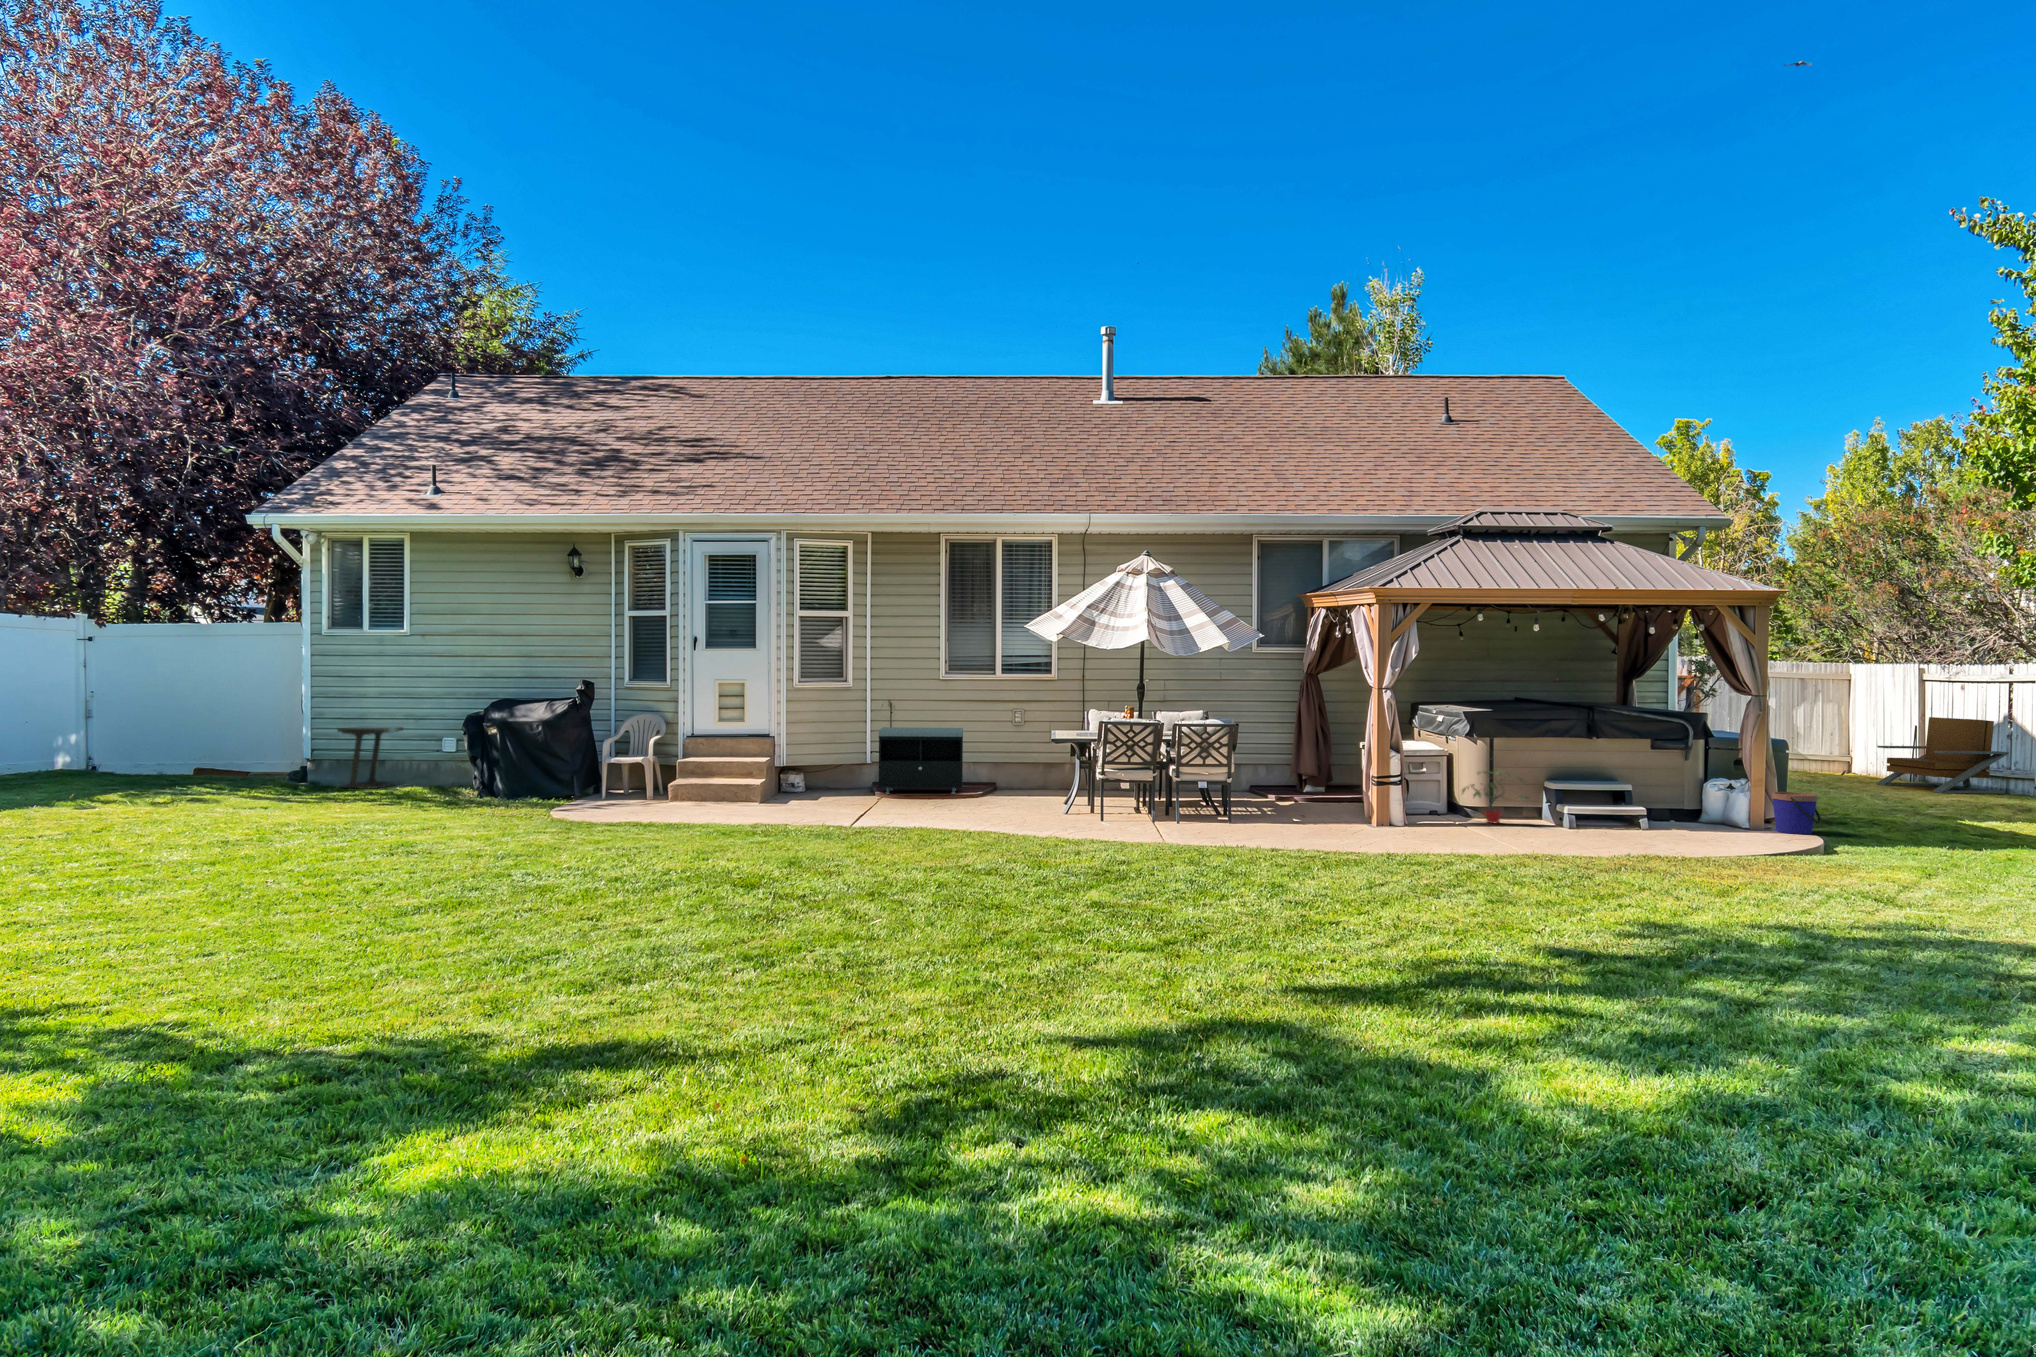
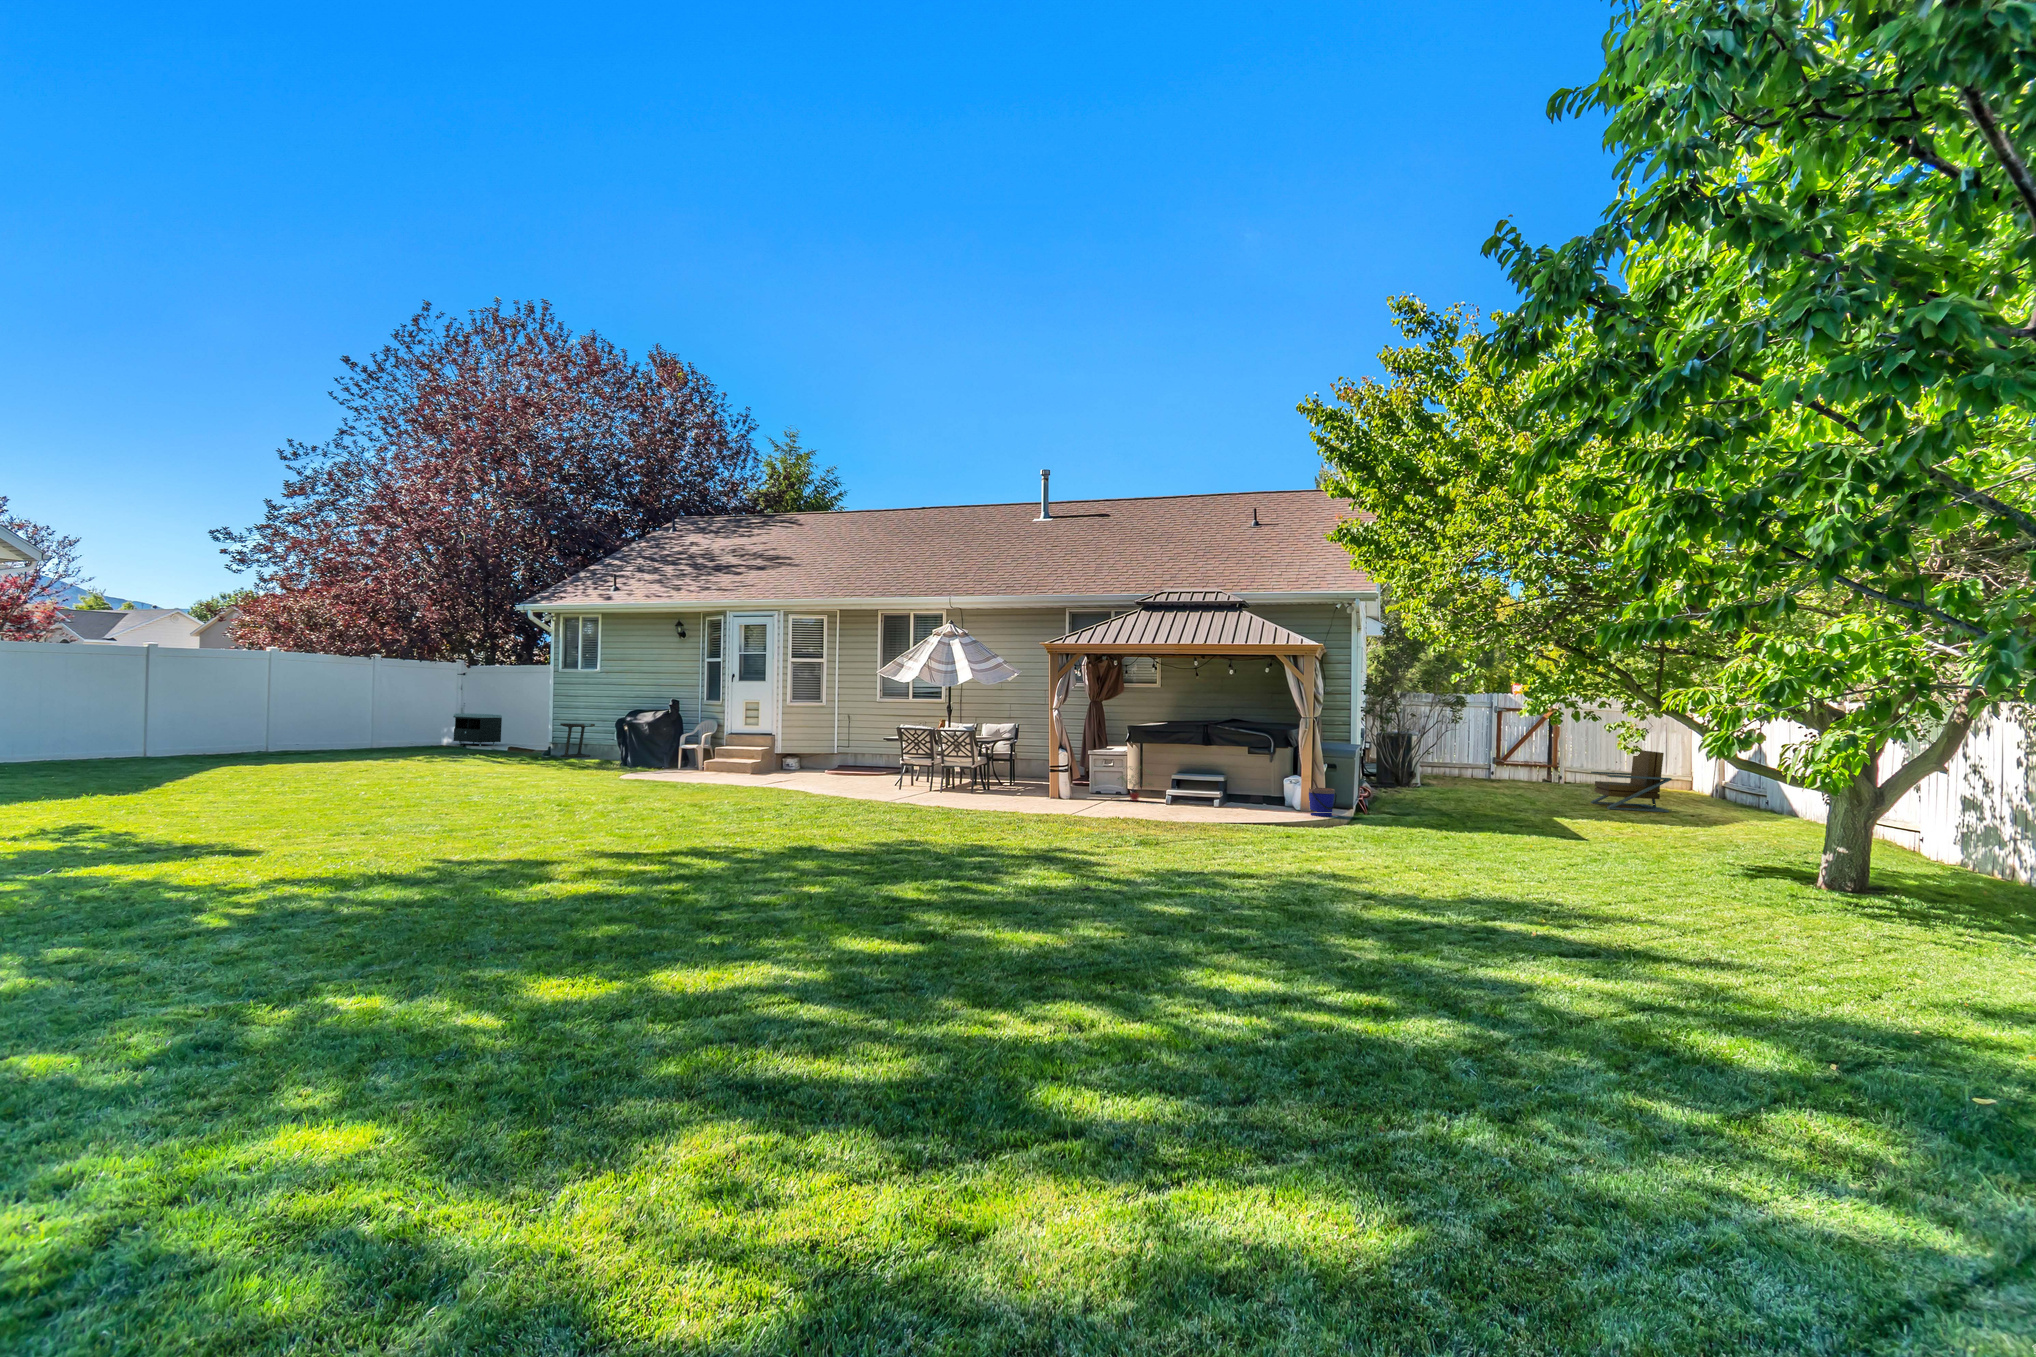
storage bench: present [878,727,963,794] -> present [453,713,502,746]

